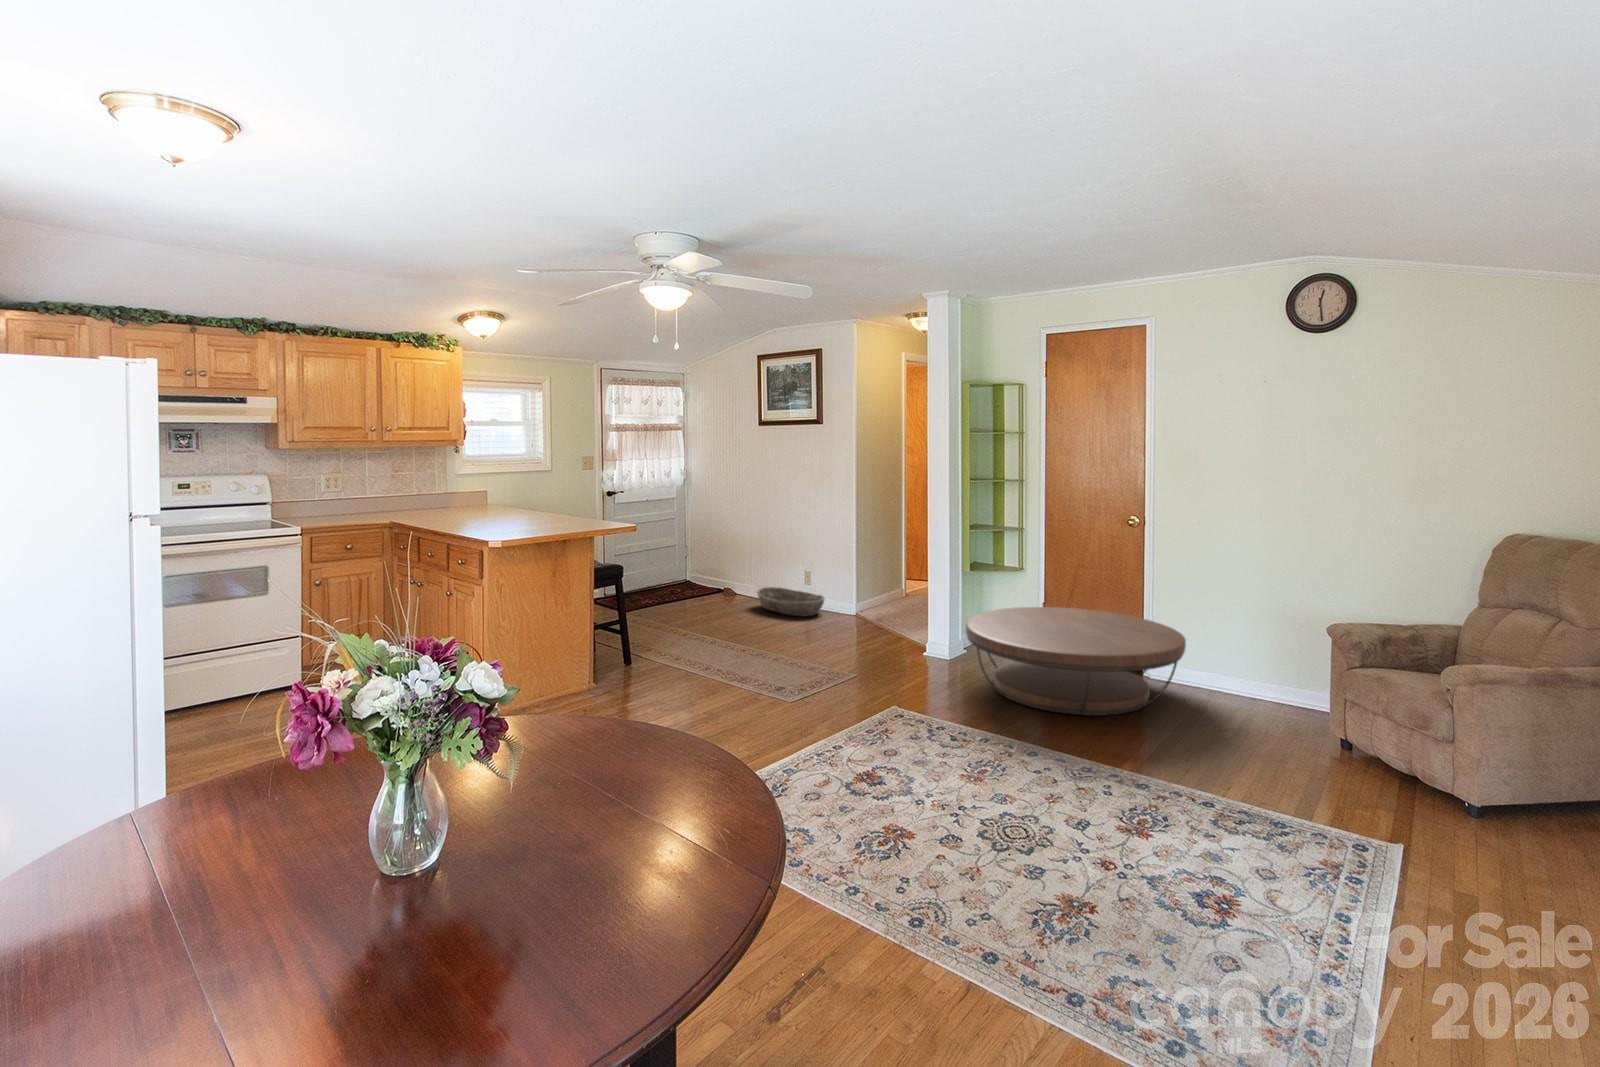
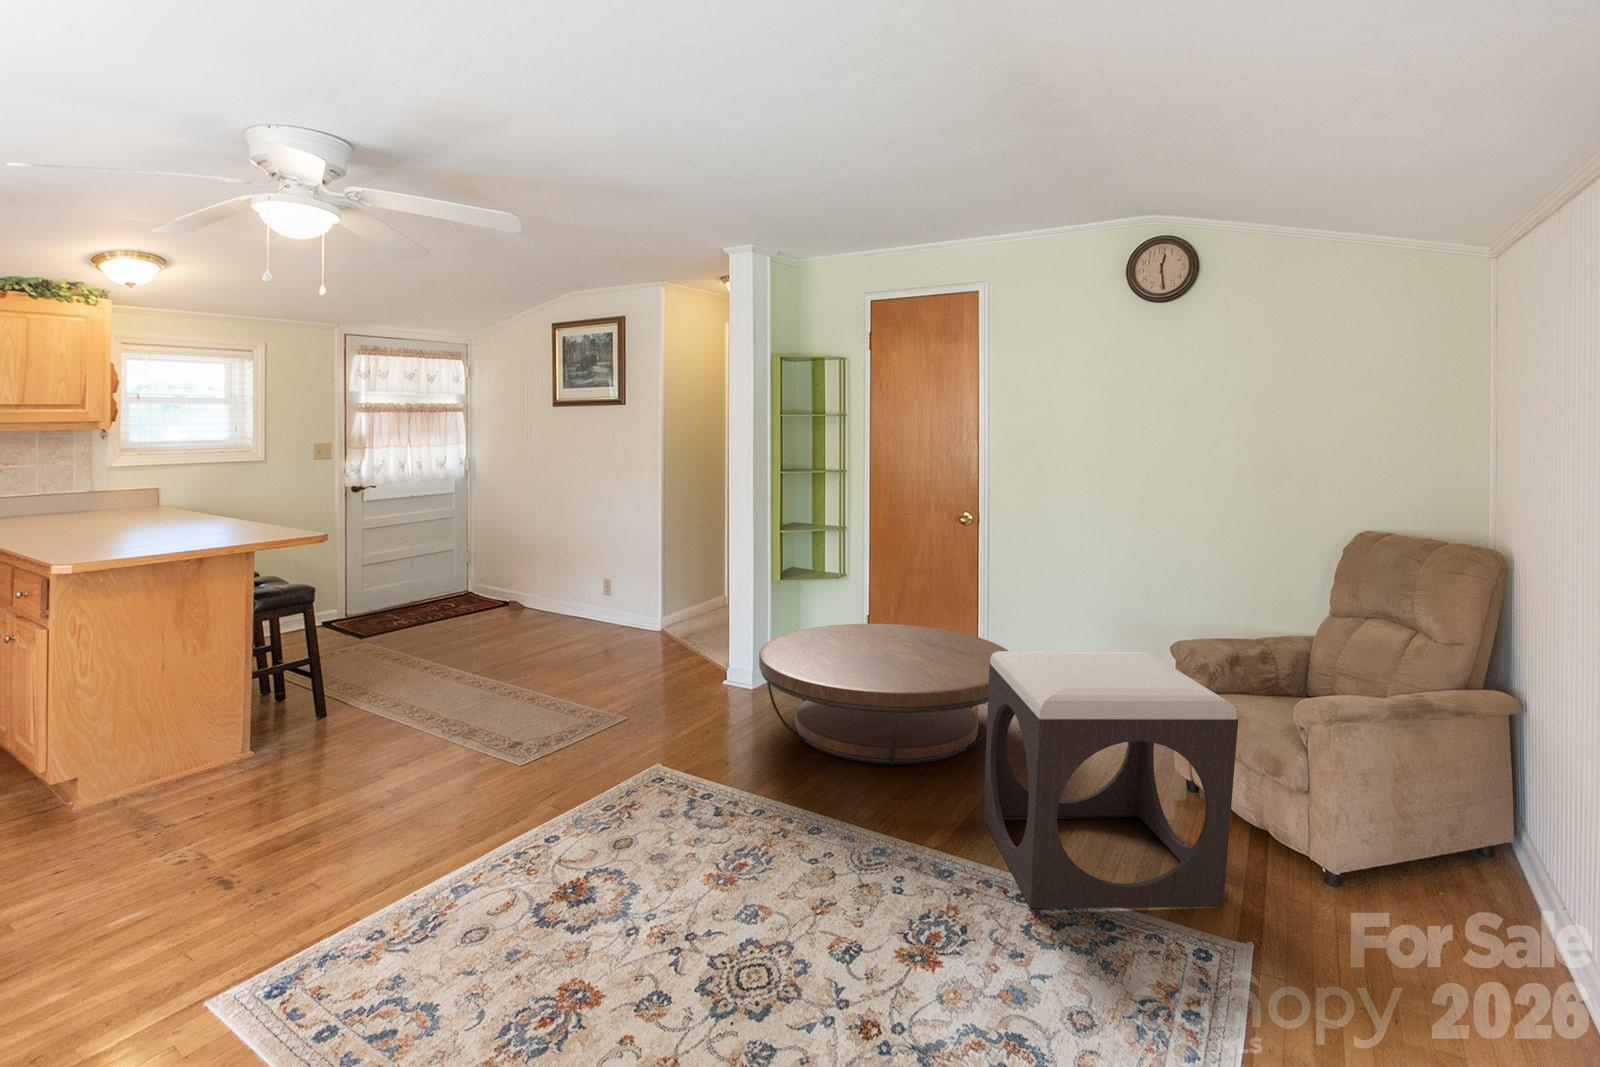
basket: present [757,587,825,616] -> none [546,600,626,636]
footstool: none [1166,621,1387,818] -> present [983,651,1238,908]

